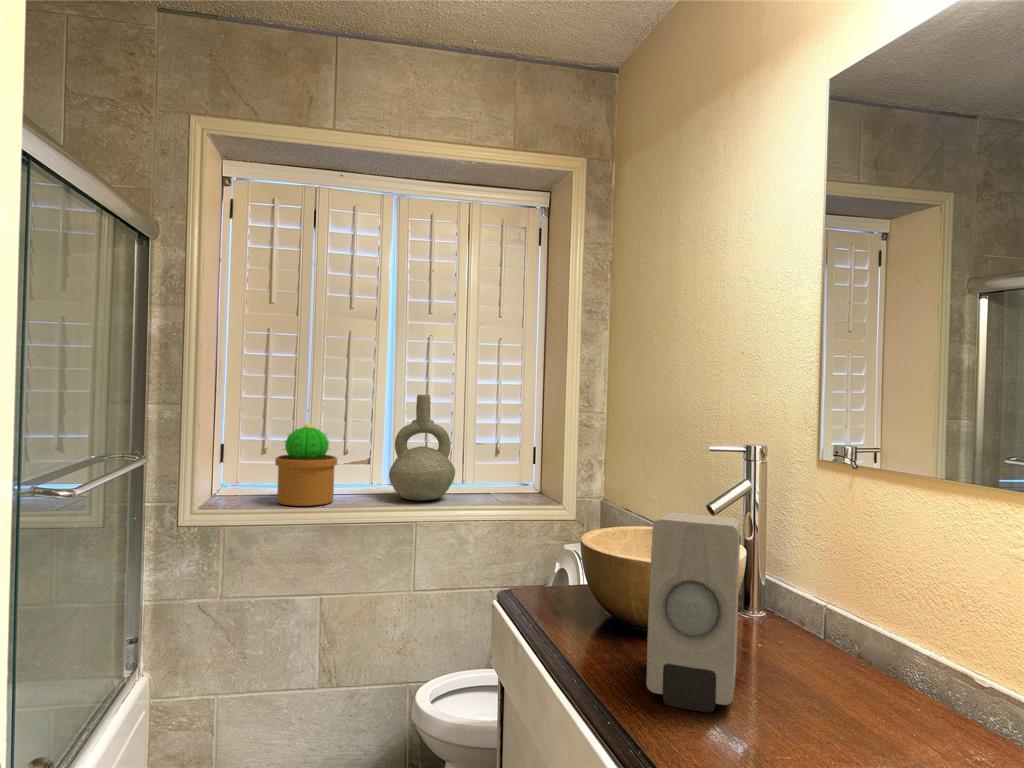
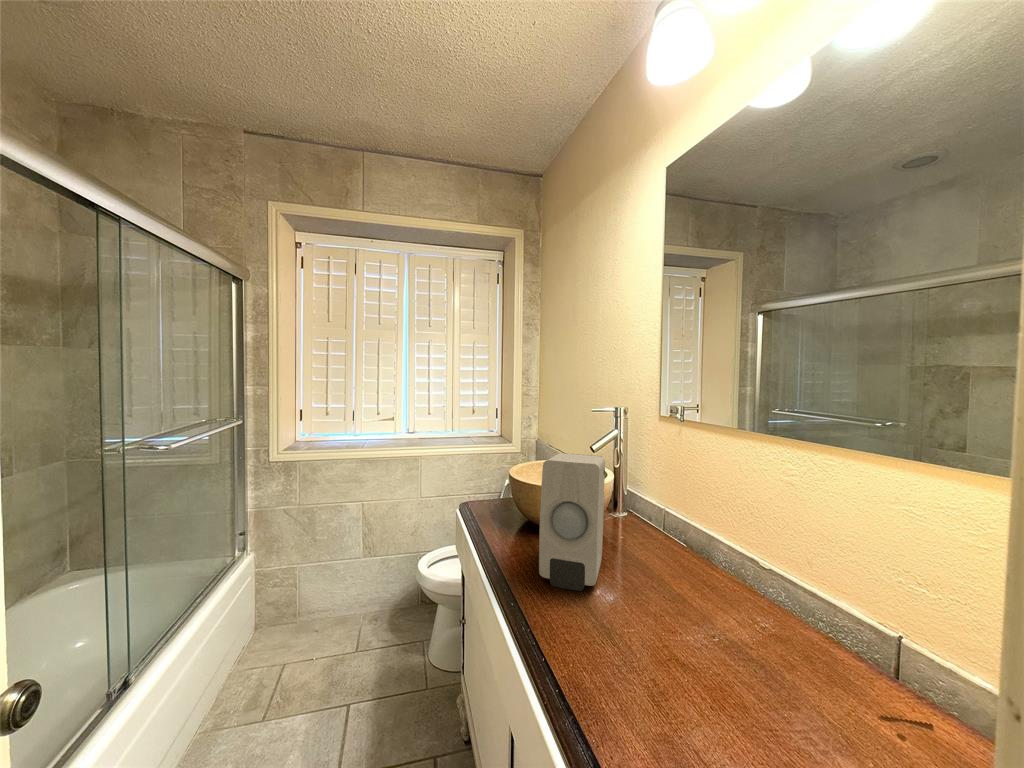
decorative vase: present [389,395,455,501] -> none [405,377,446,442]
potted cactus: present [275,423,337,506] -> none [333,396,372,447]

